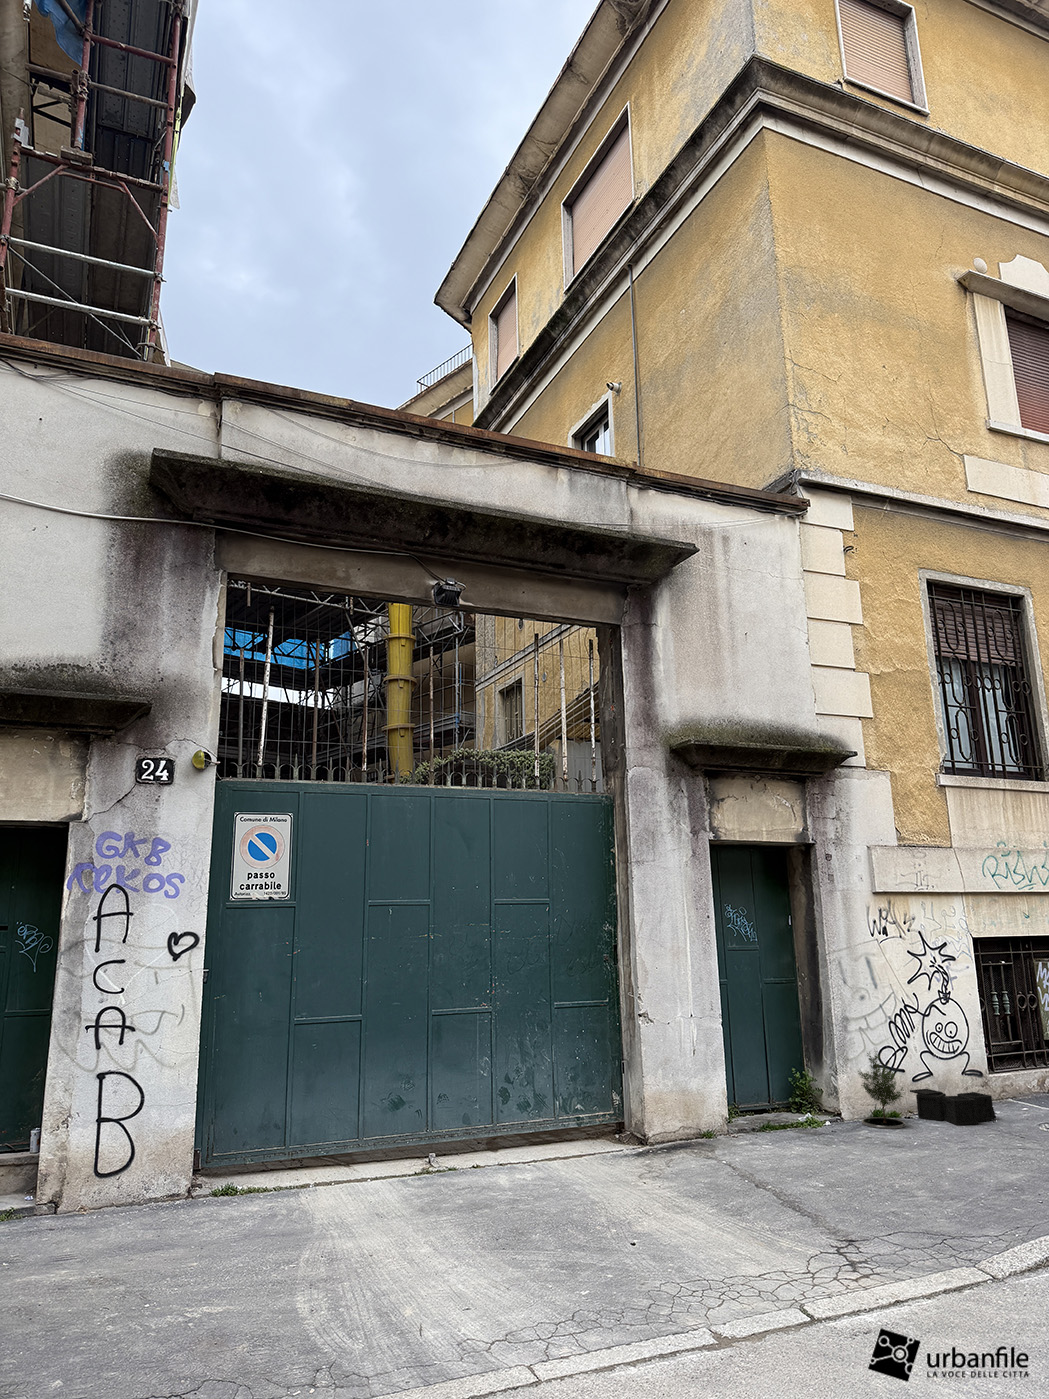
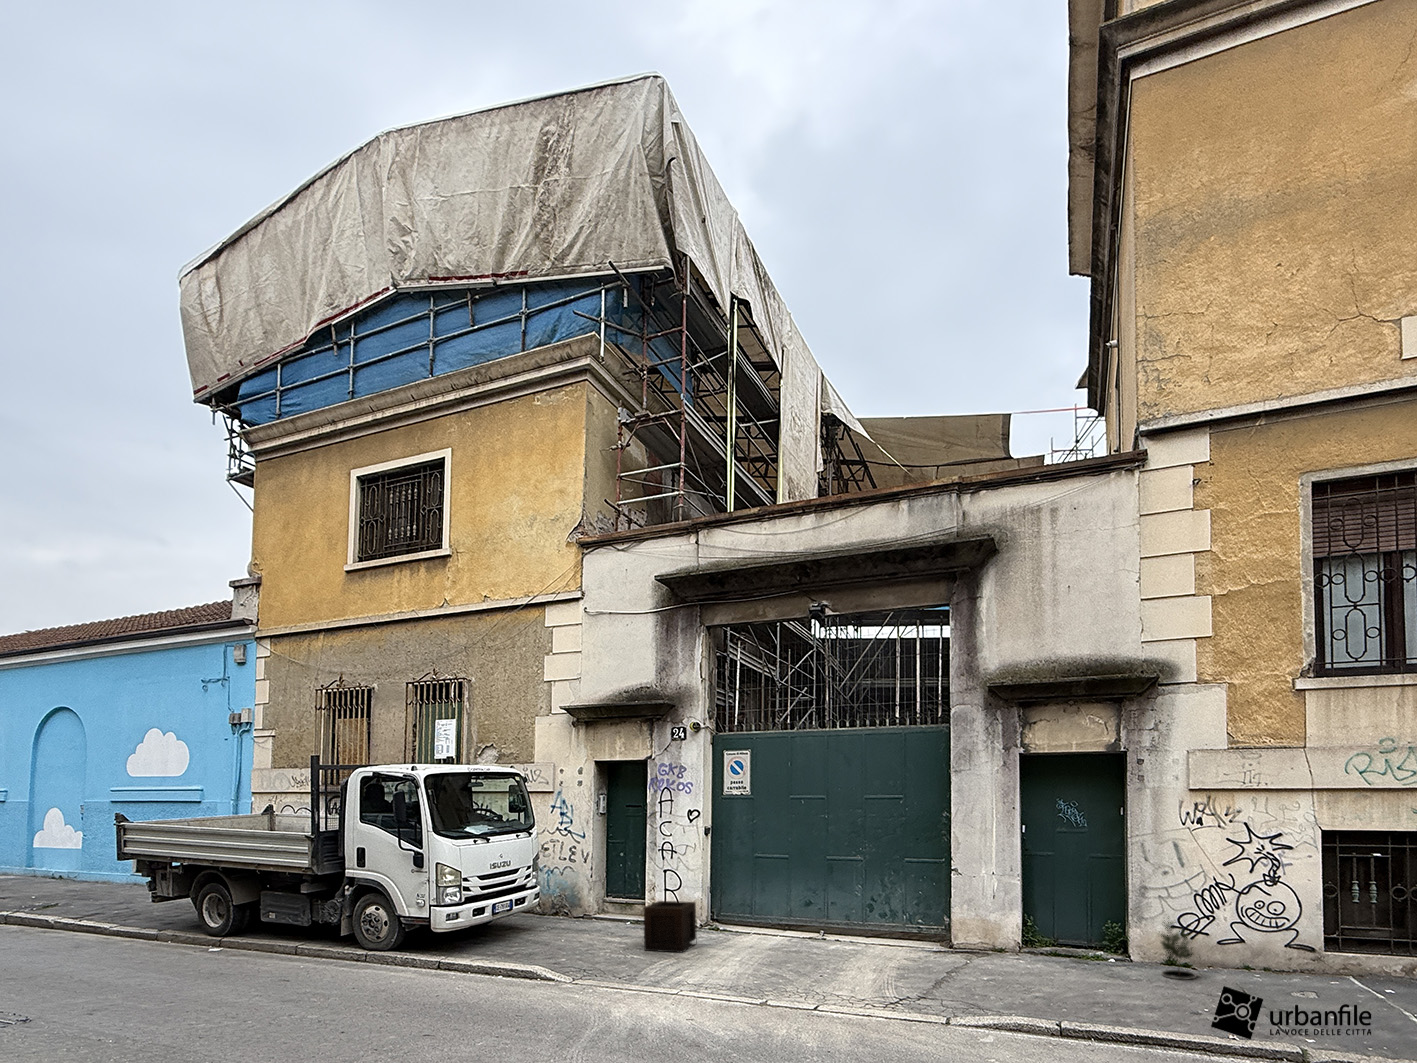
storage bin: present [910,1089,996,1125] -> none [1222,955,1292,989]
wooden crate: none [78,1114,182,1239] -> present [644,901,697,952]

